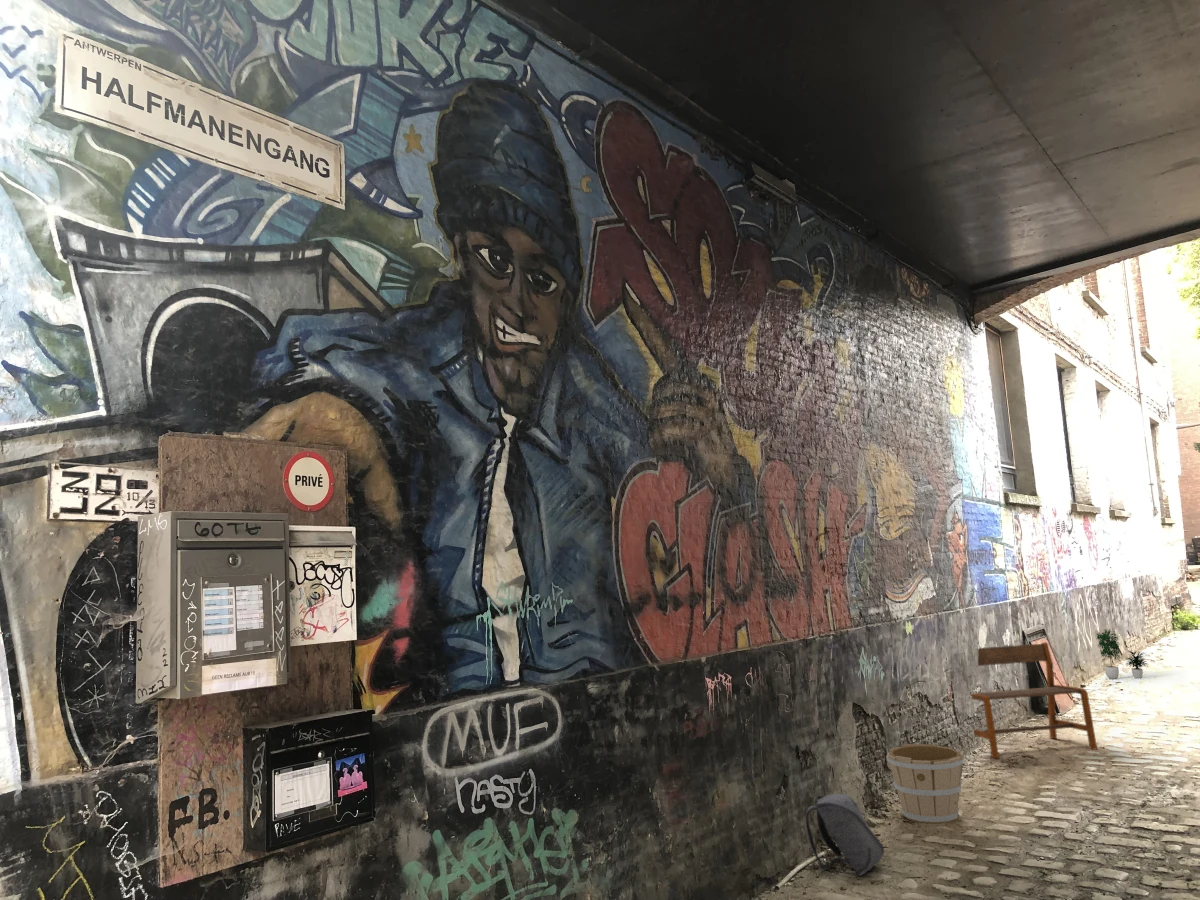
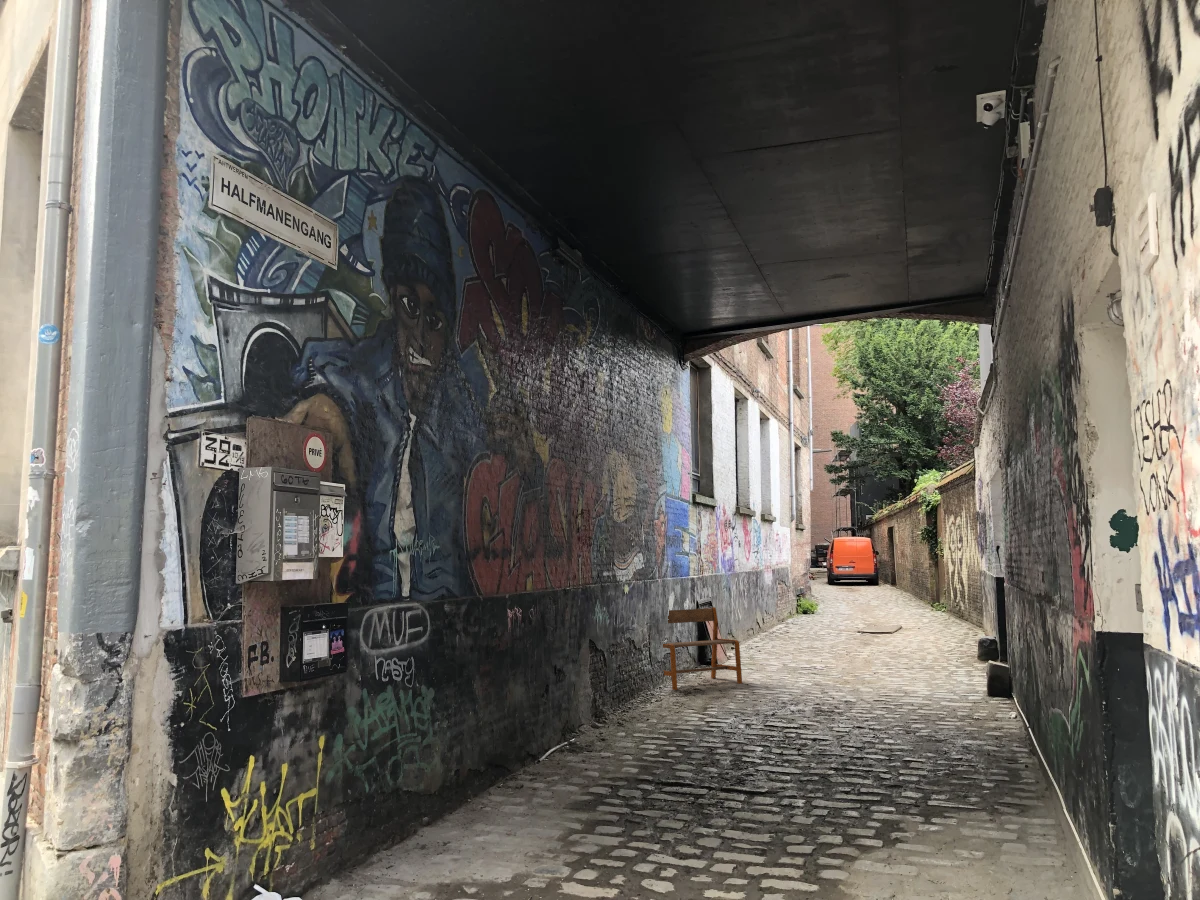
potted plant: present [1096,629,1147,679] -> none [744,604,779,643]
wooden bucket: present [886,743,964,823] -> none [608,672,661,725]
backpack: present [806,793,884,876] -> none [558,699,610,753]

